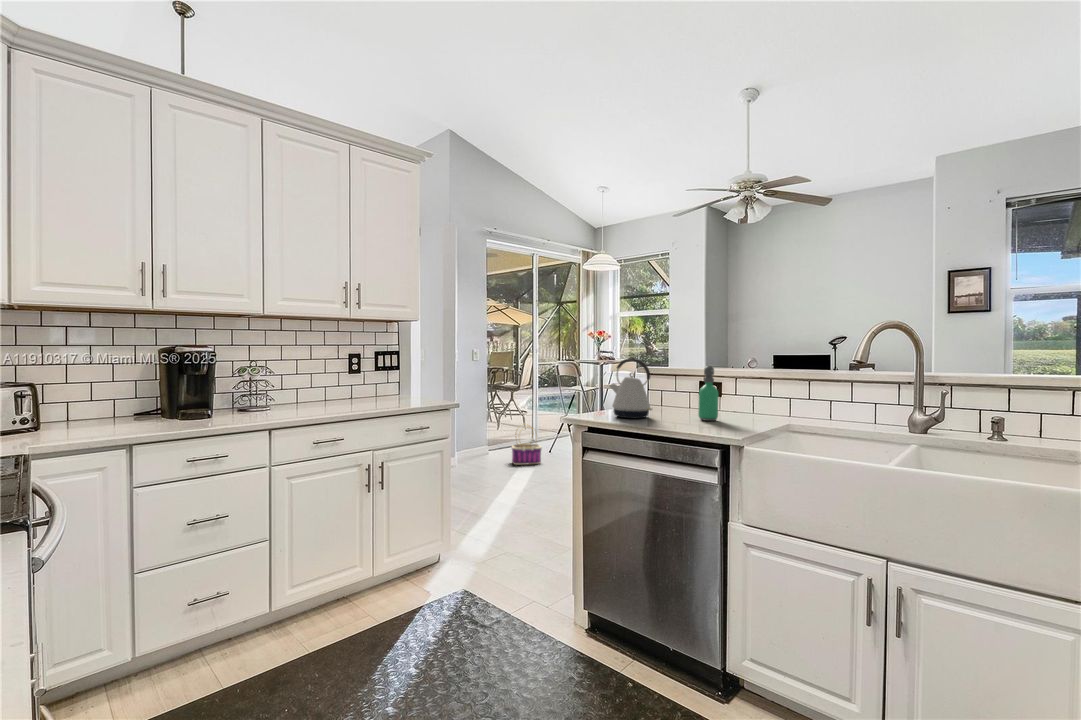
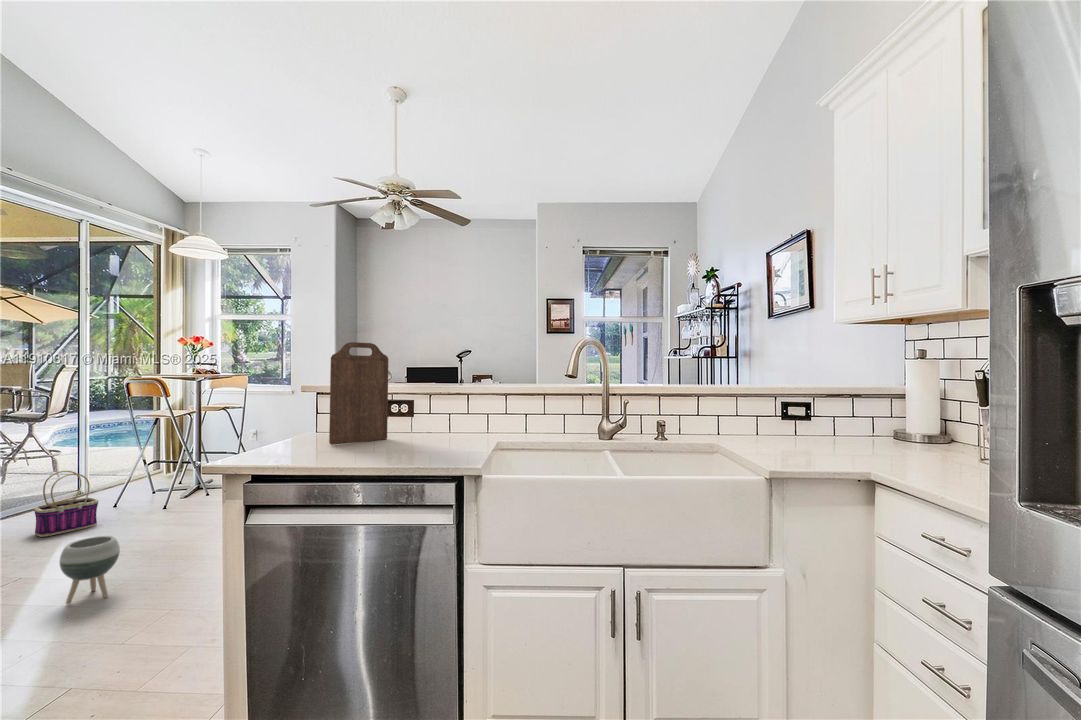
cutting board: none [653,335,700,413] -> present [329,342,388,445]
kettle: present [610,358,652,418] -> none [267,374,337,461]
soap dispenser: present [698,366,719,421] -> none [398,382,422,450]
planter: none [520,465,548,506] -> present [59,536,120,604]

